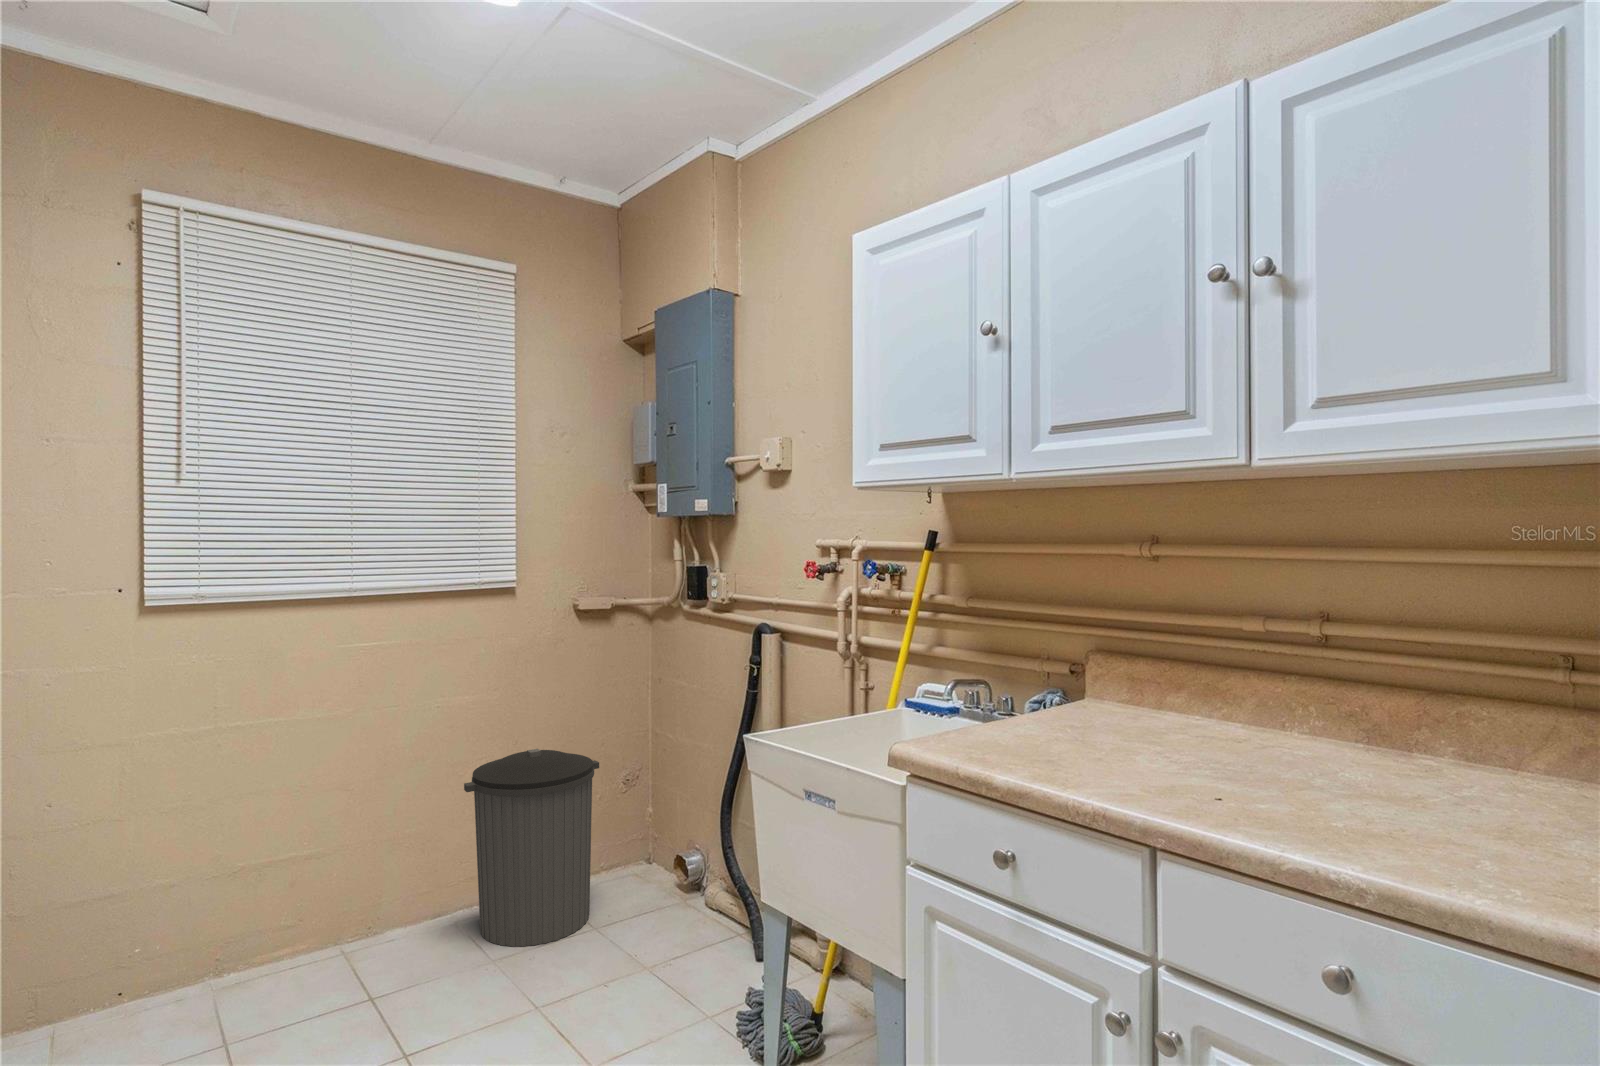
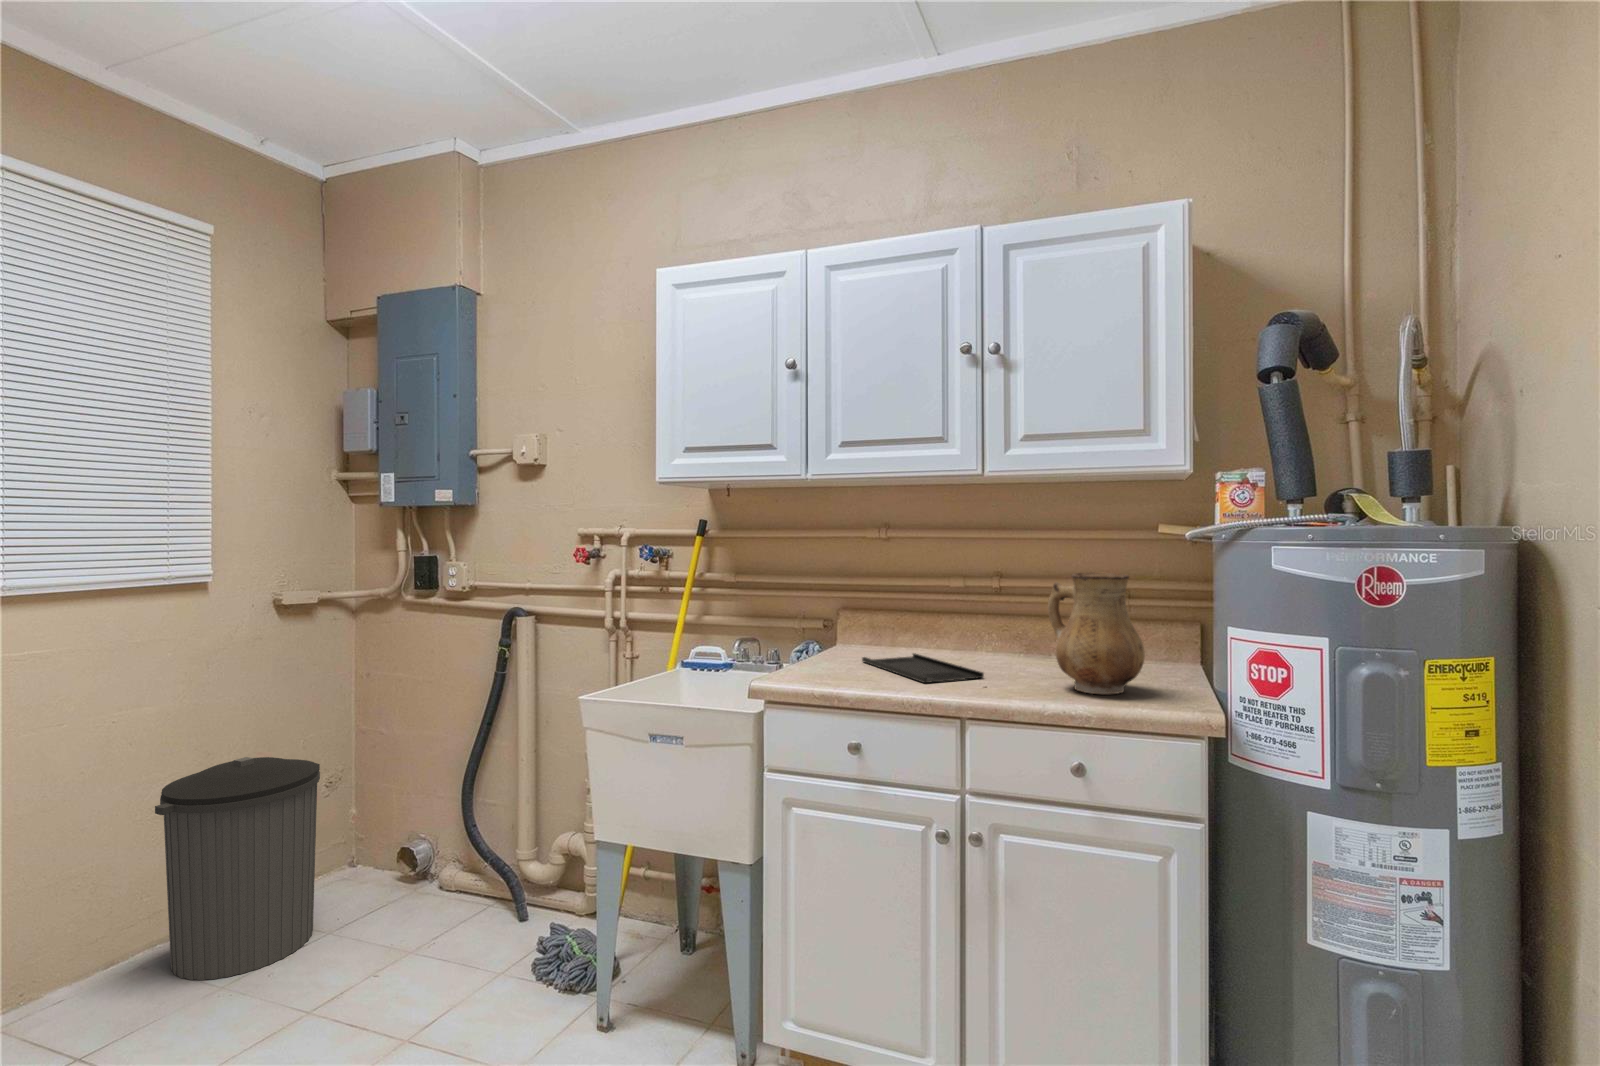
ceramic pitcher: none [1333,629,1515,852] -> present [1048,572,1145,694]
tray: none [1083,724,1231,782] -> present [862,653,984,683]

